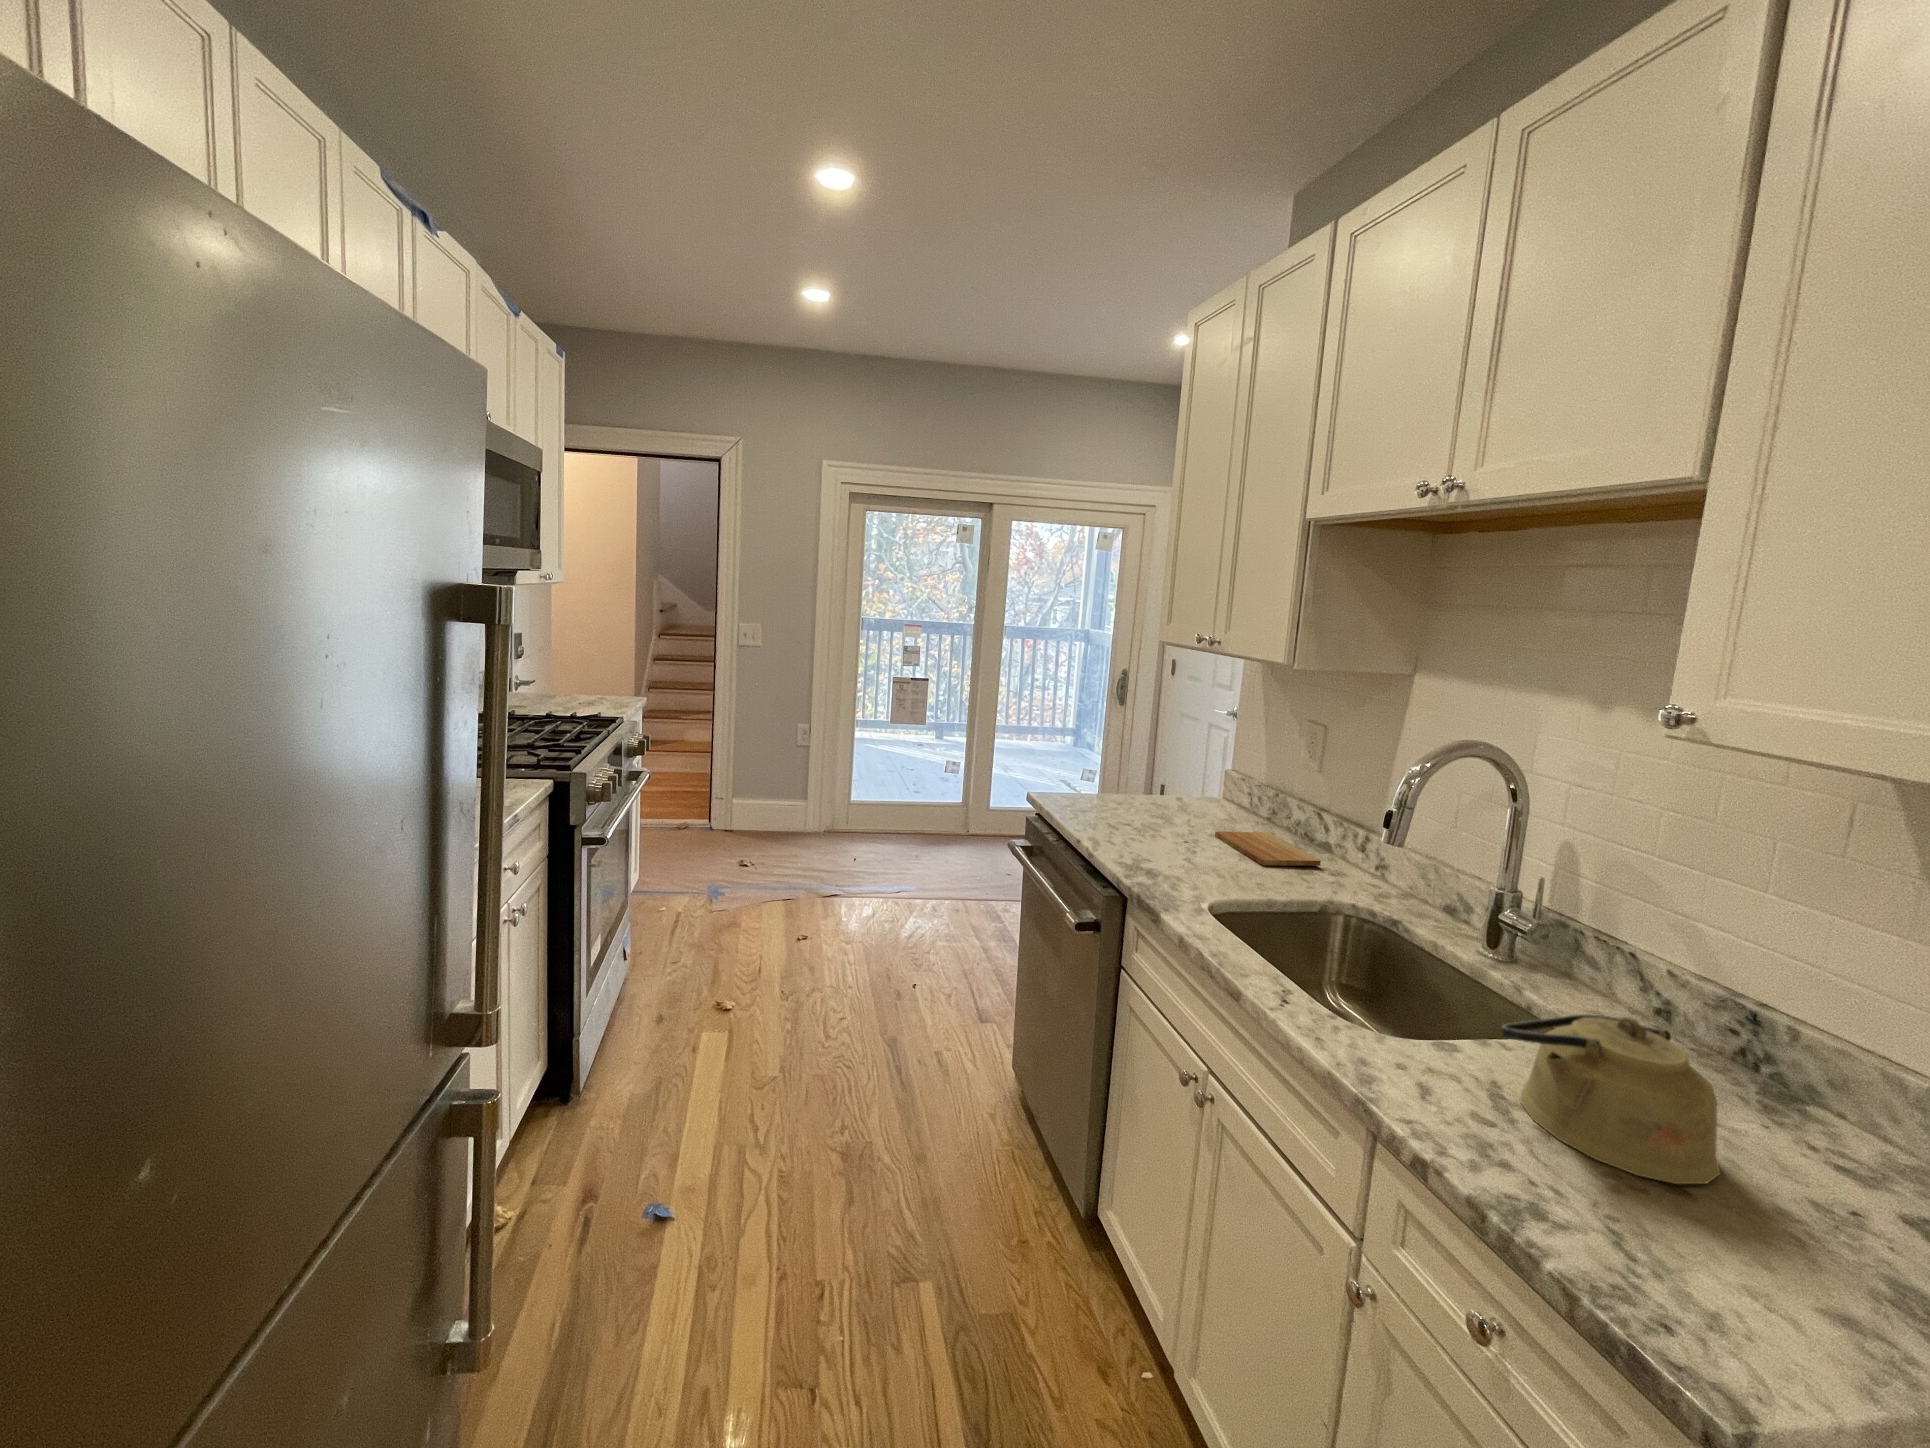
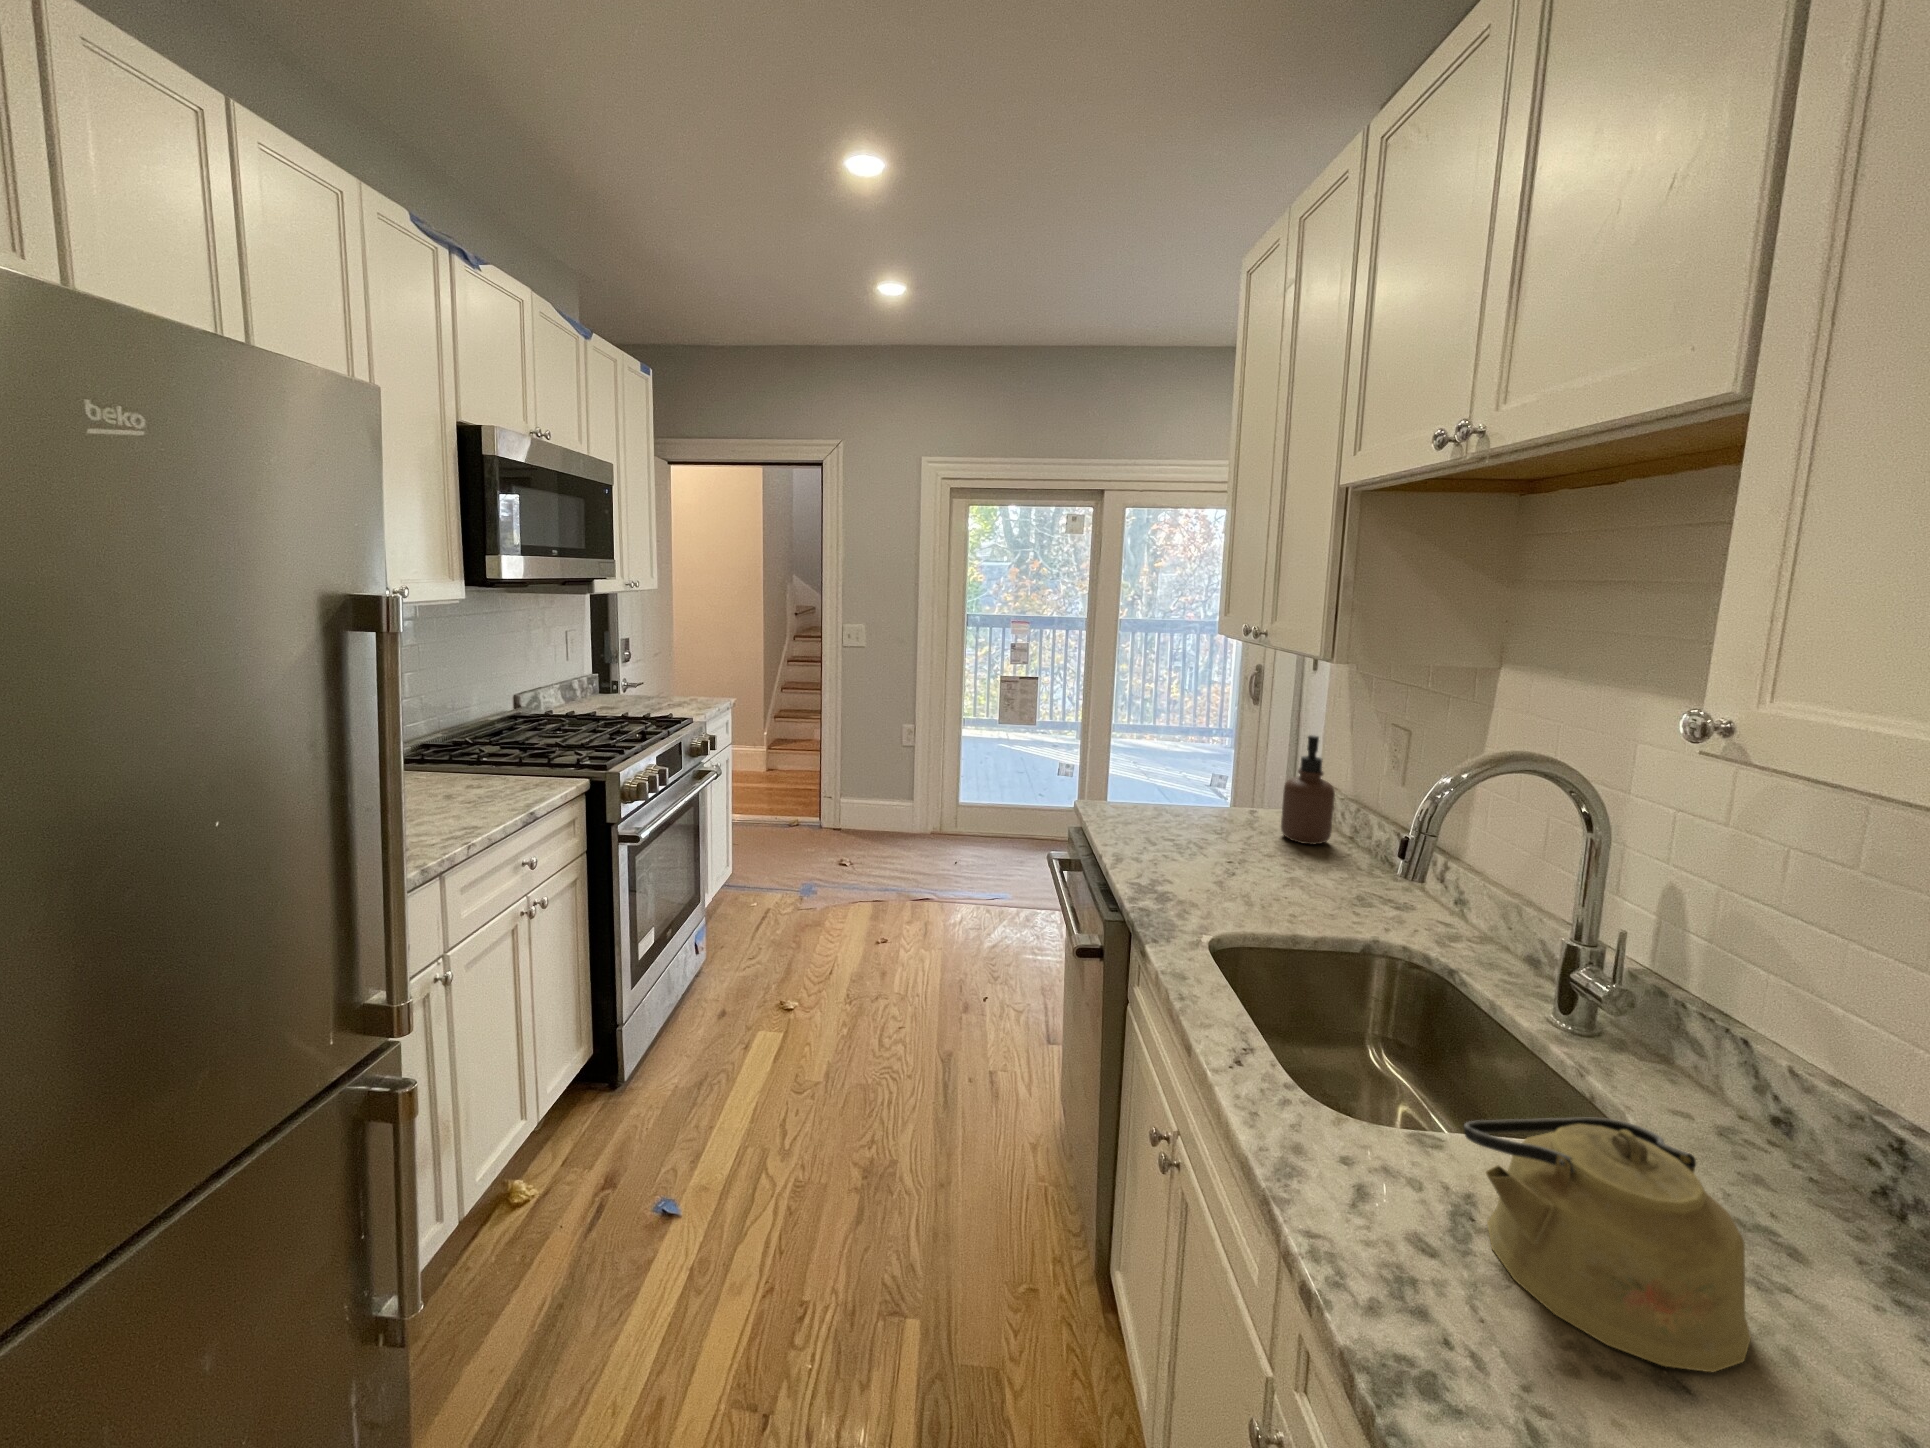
soap dispenser: none [1211,730,1257,824] -> present [1281,735,1335,844]
cutting board: present [1215,832,1321,866] -> none [1272,853,1389,899]

